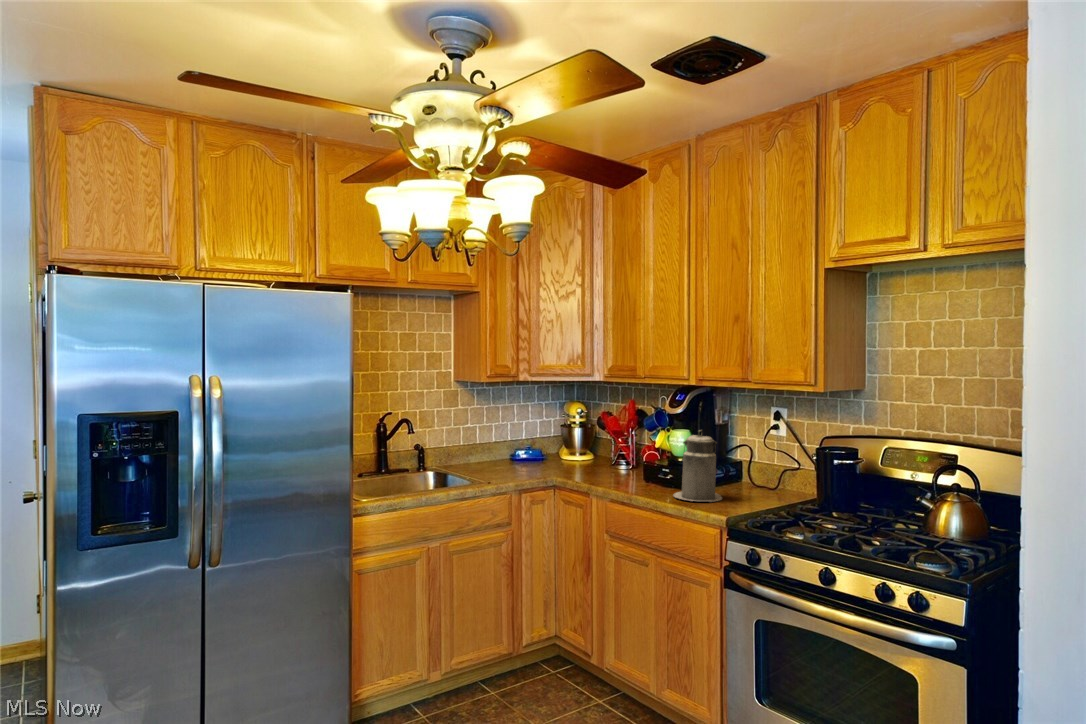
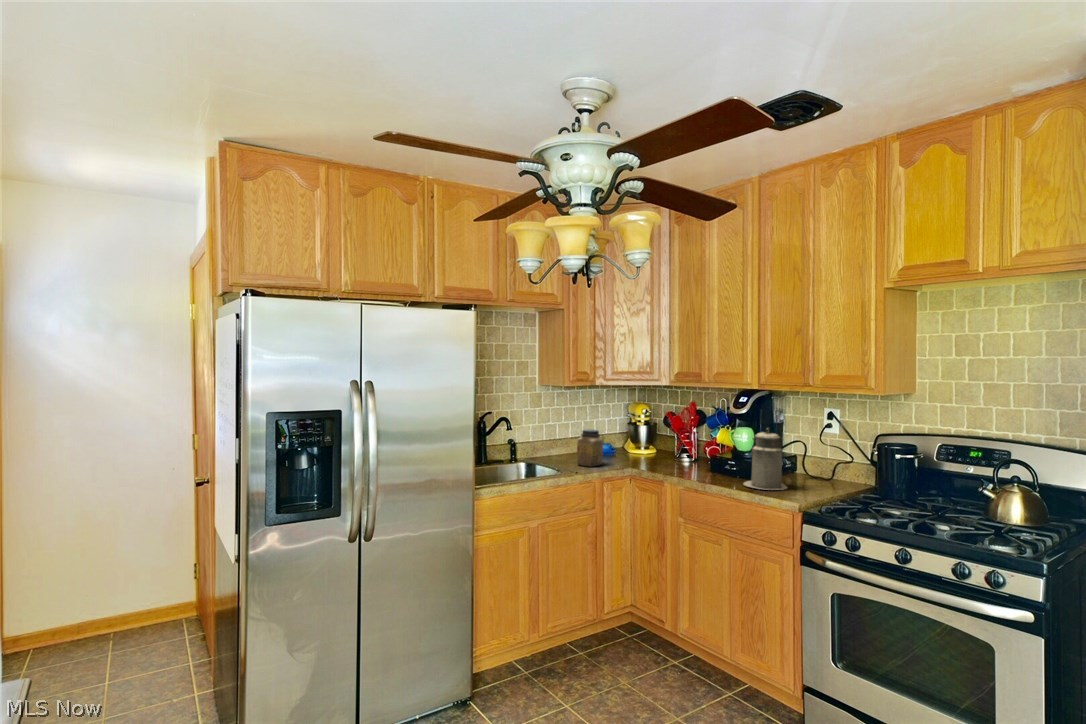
jar: none [494,433,524,476] -> present [577,429,603,467]

